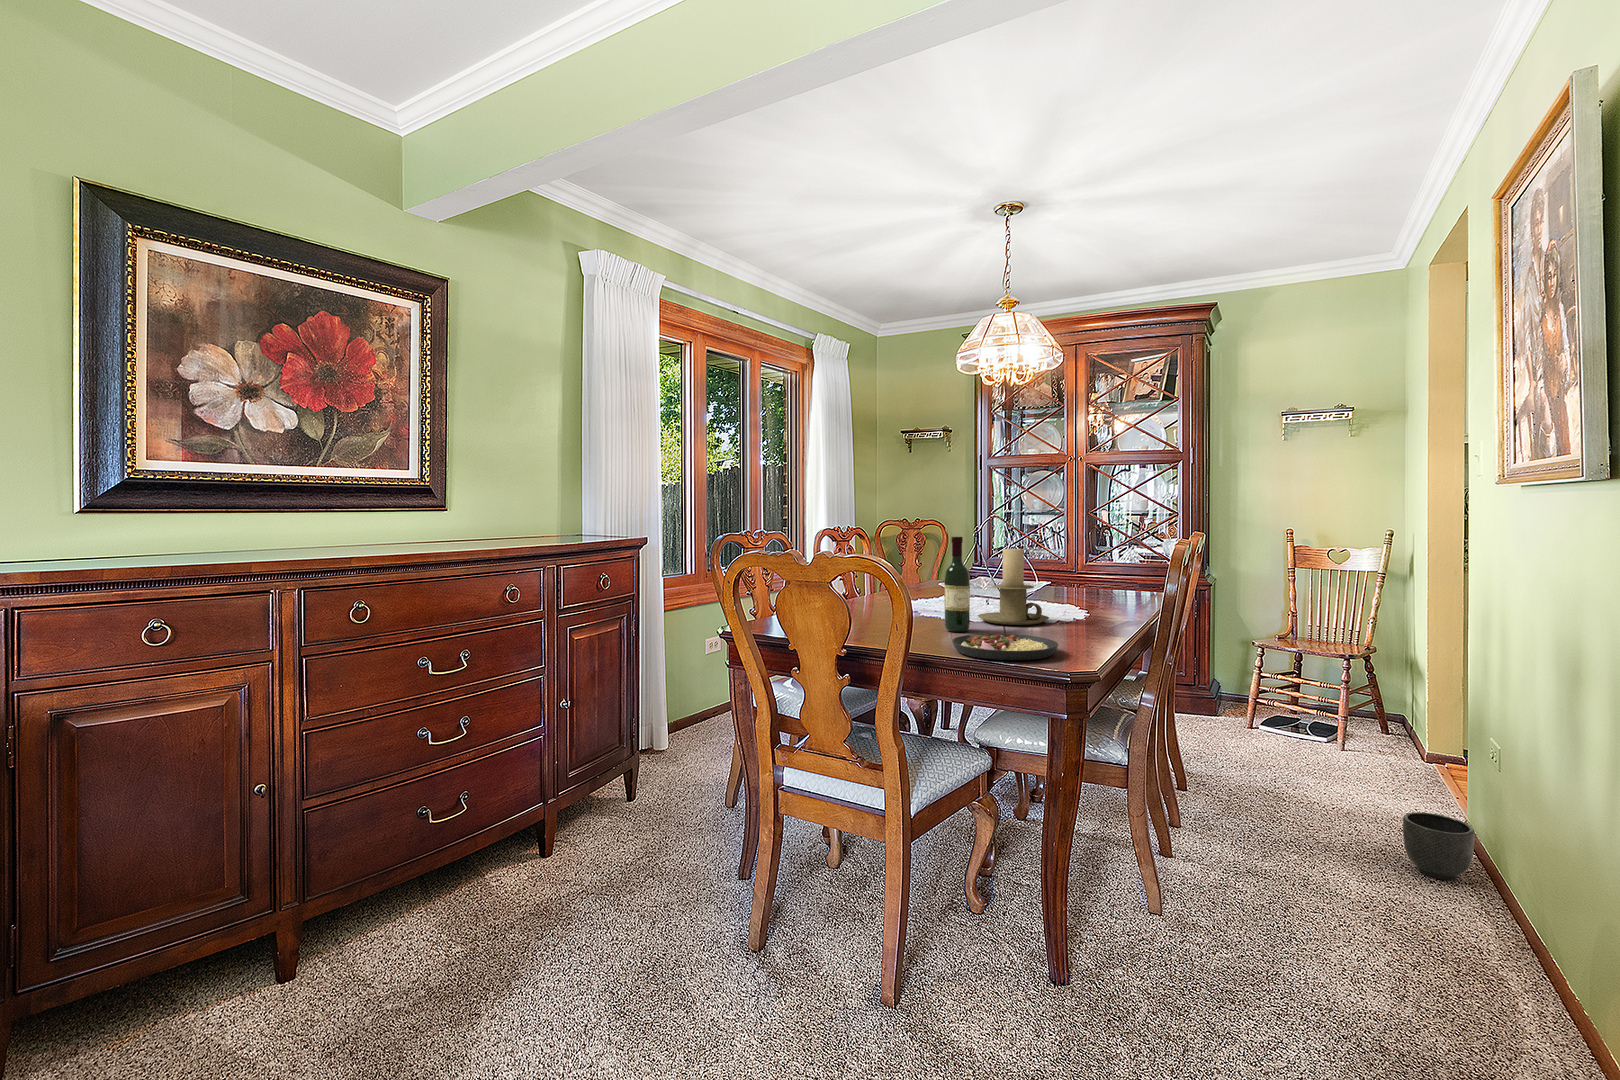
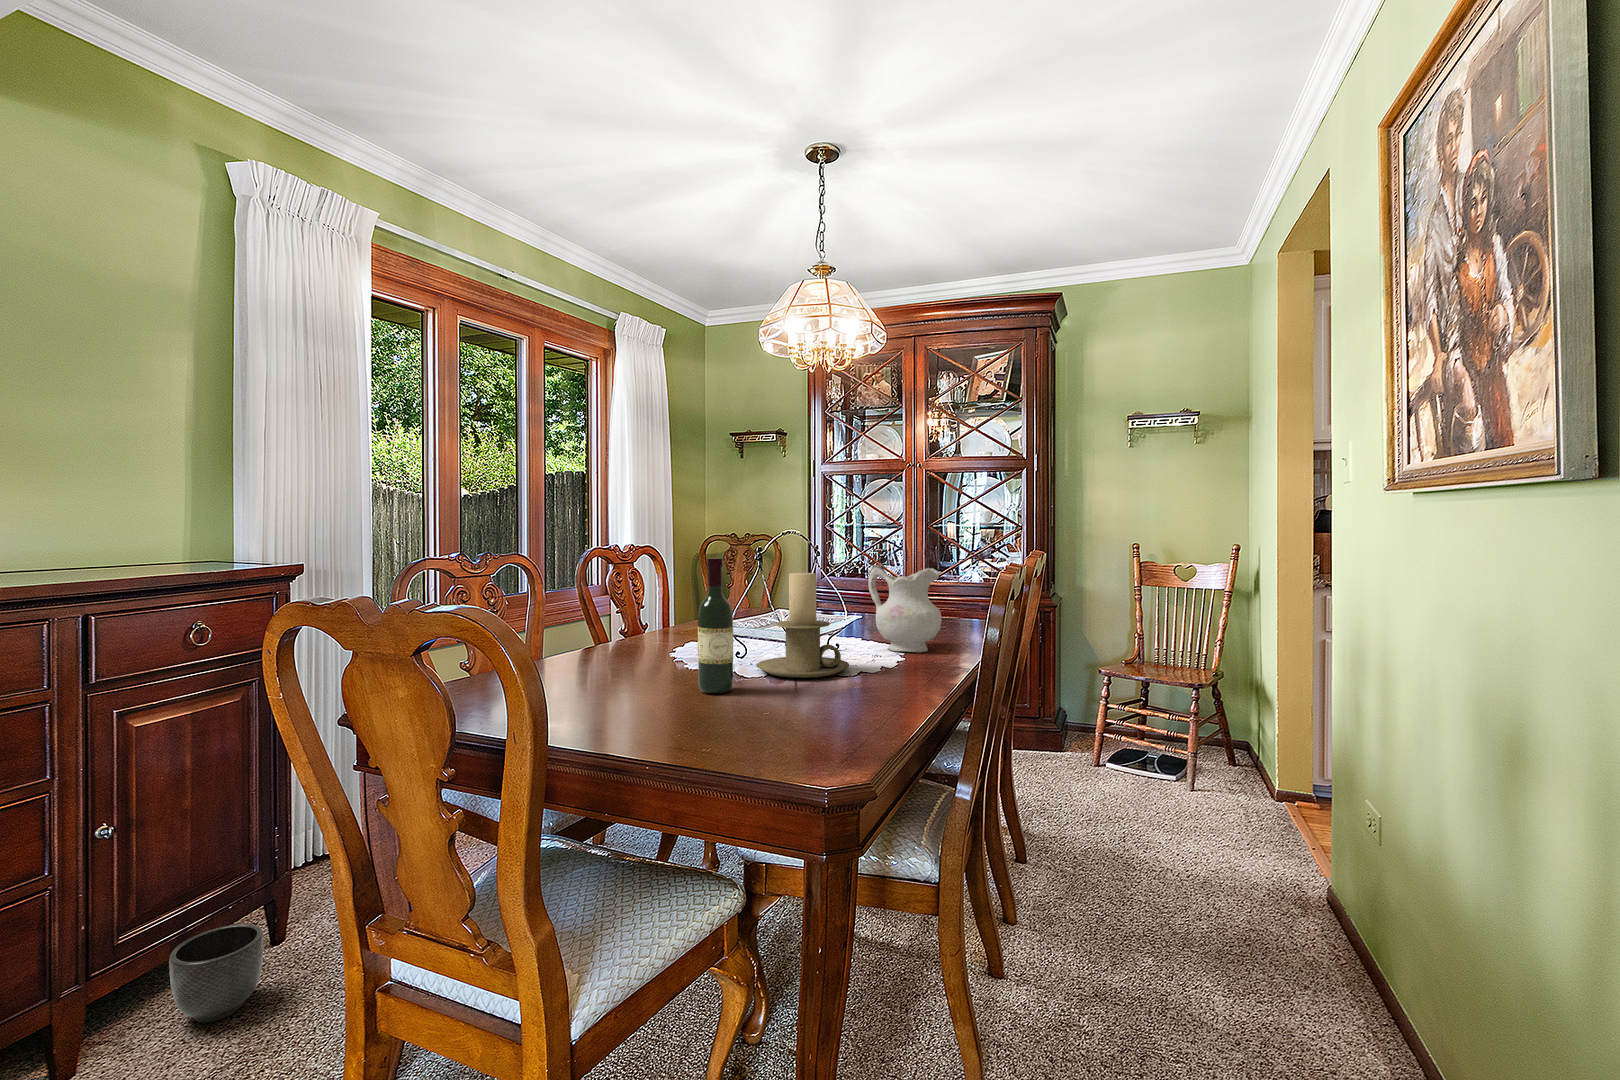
ceramic pitcher: none [1056,544,1117,612] -> present [869,565,941,652]
plate: present [952,633,1058,660] -> none [678,701,834,755]
planter: present [1403,812,1475,880] -> present [169,924,263,1022]

